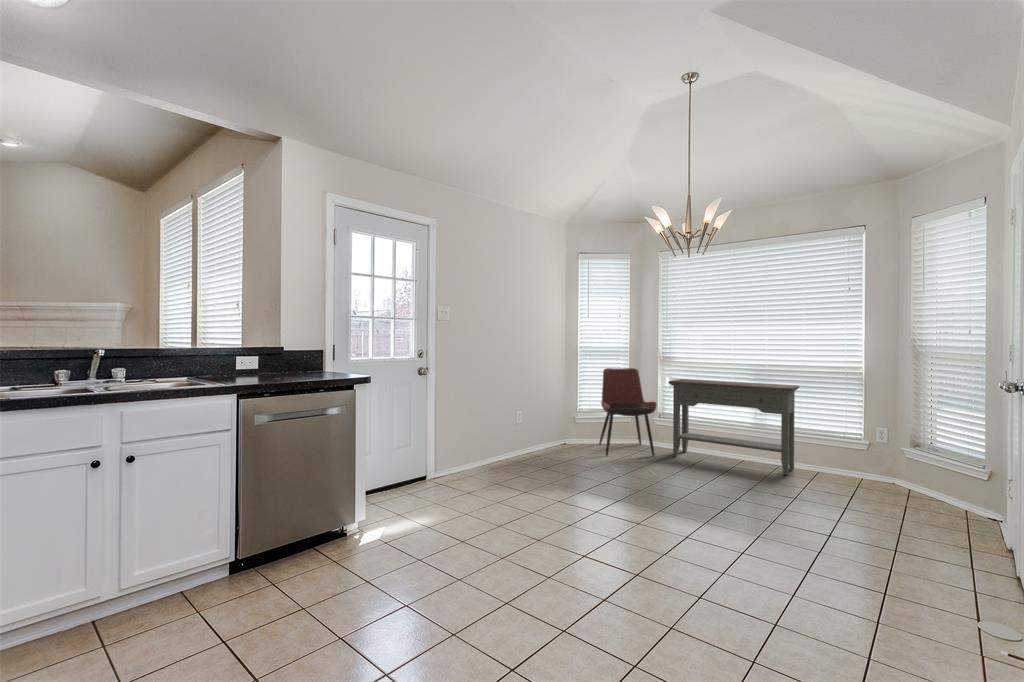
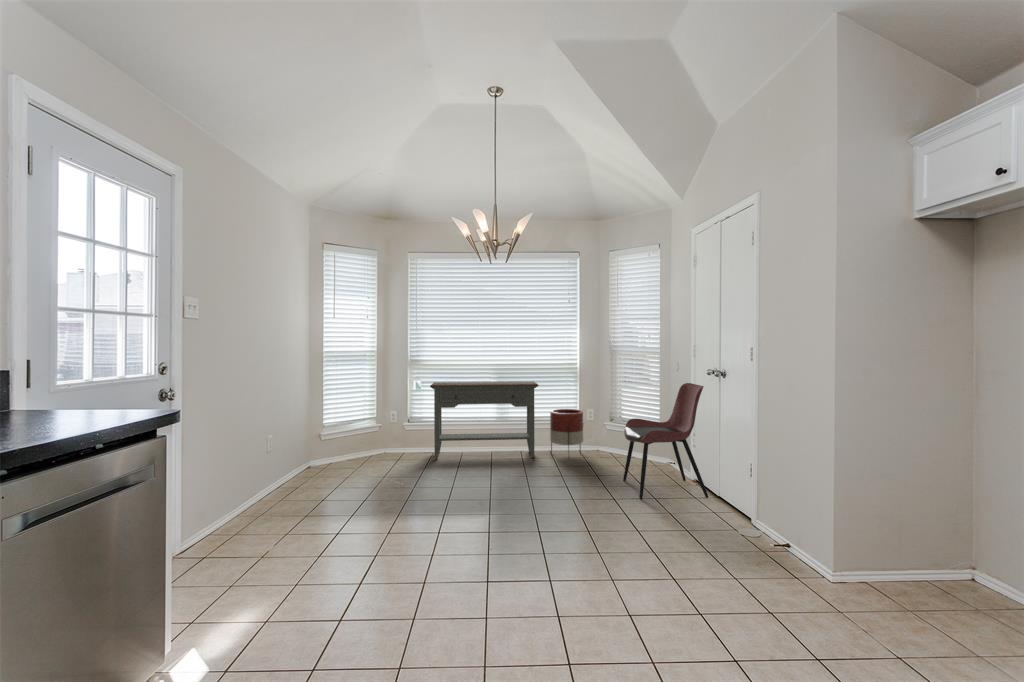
dining chair: present [599,368,657,456] -> present [623,383,709,499]
planter: none [813,422,862,486] -> present [550,409,583,453]

